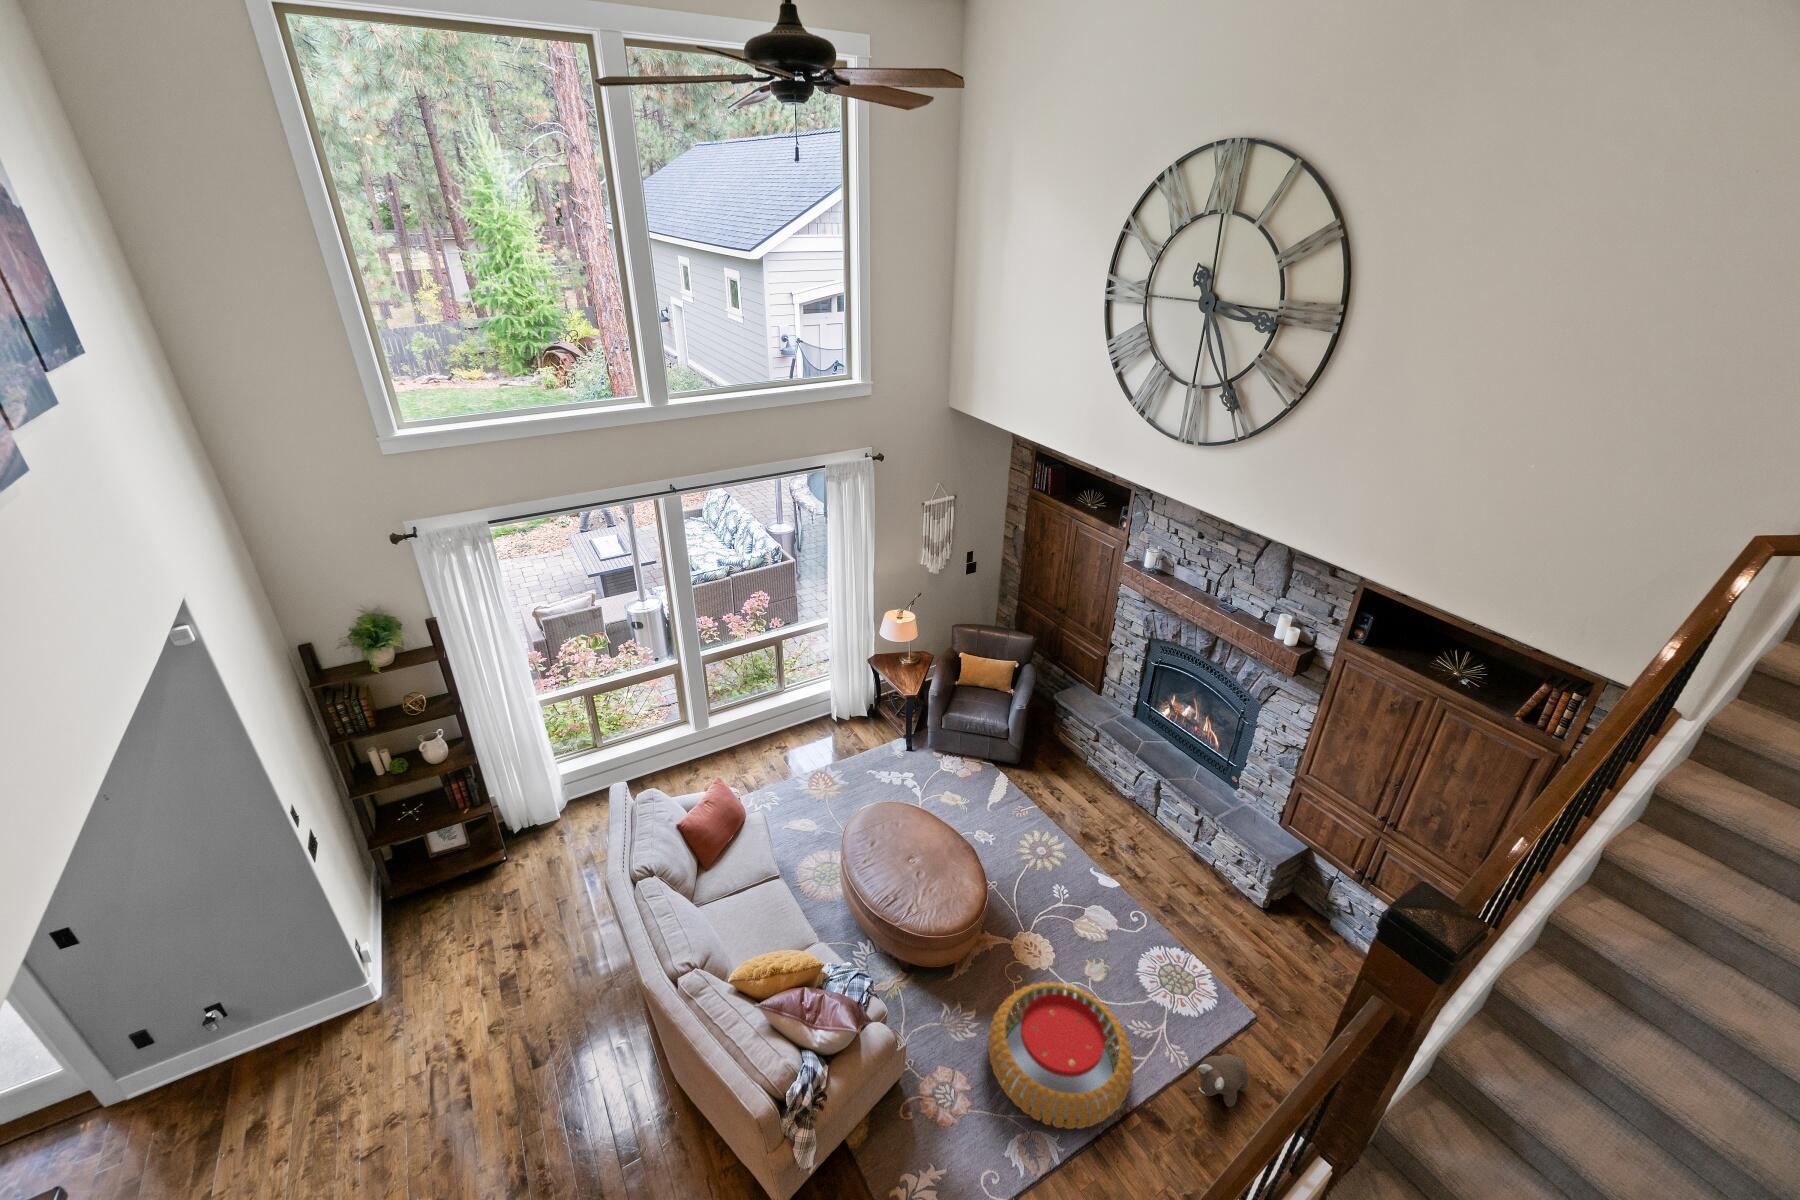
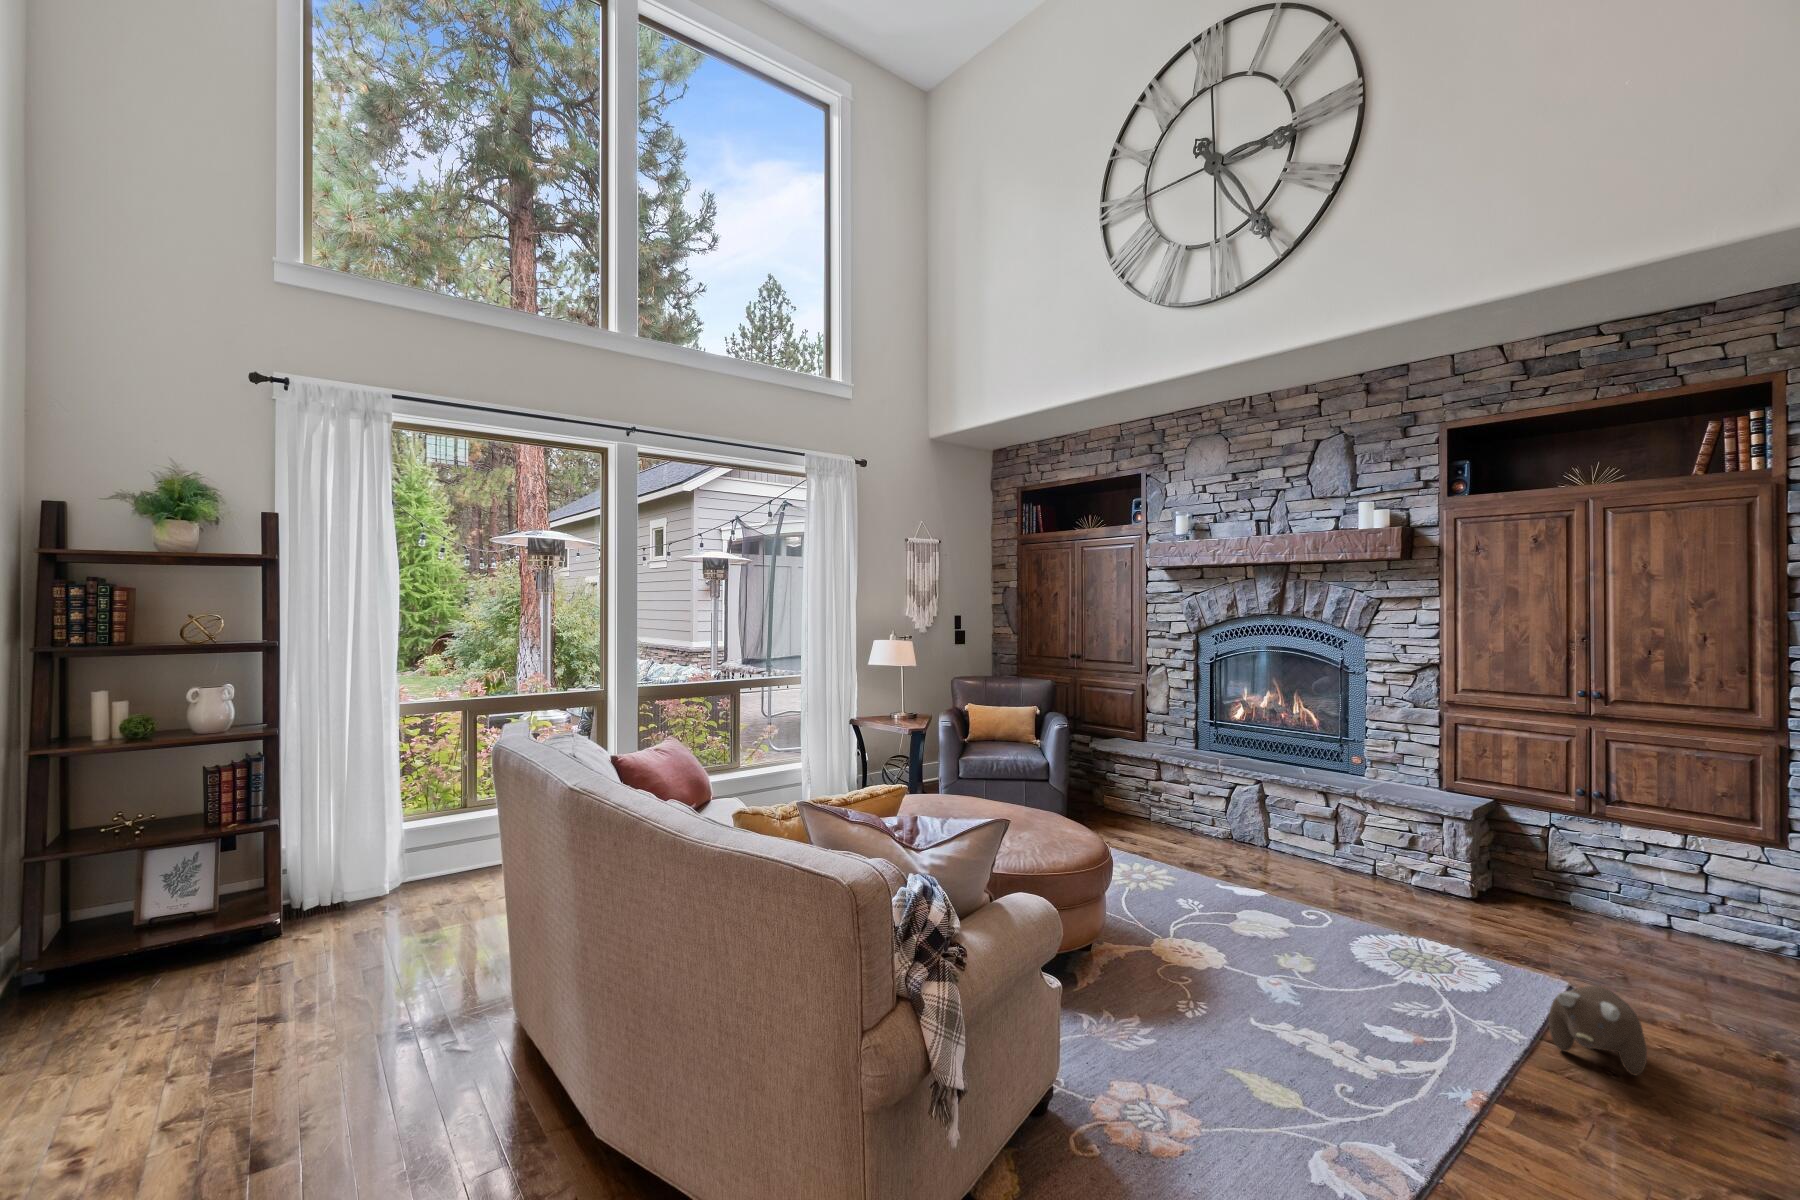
pouf: present [988,982,1133,1129] -> none [1179,936,1471,1128]

